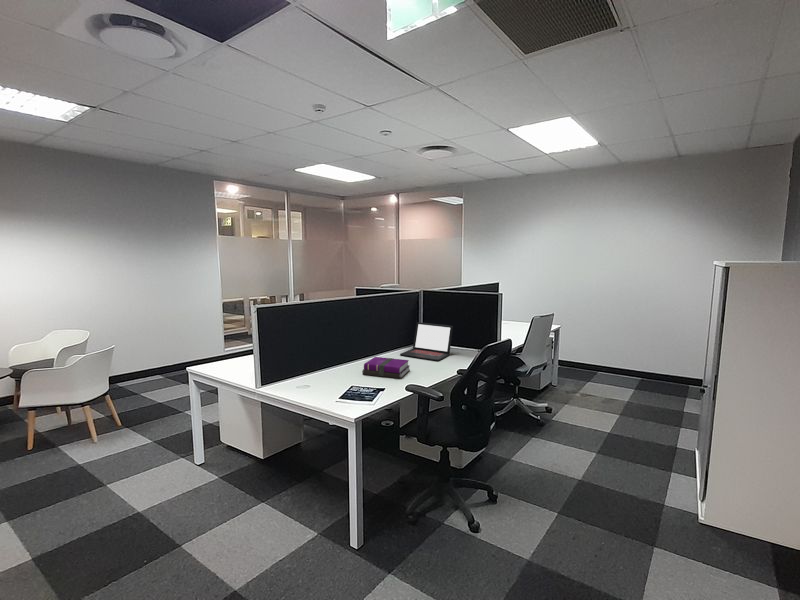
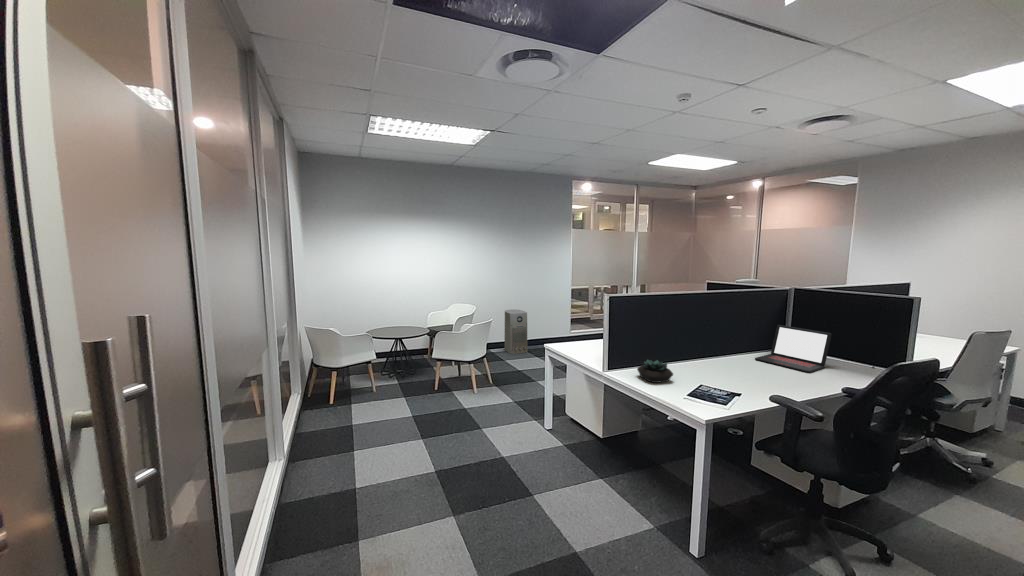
air purifier: none [139,328,175,384] -> present [504,310,527,354]
notebook: present [362,357,410,378] -> none [711,357,771,386]
succulent plant: none [292,368,328,392] -> present [637,360,673,383]

